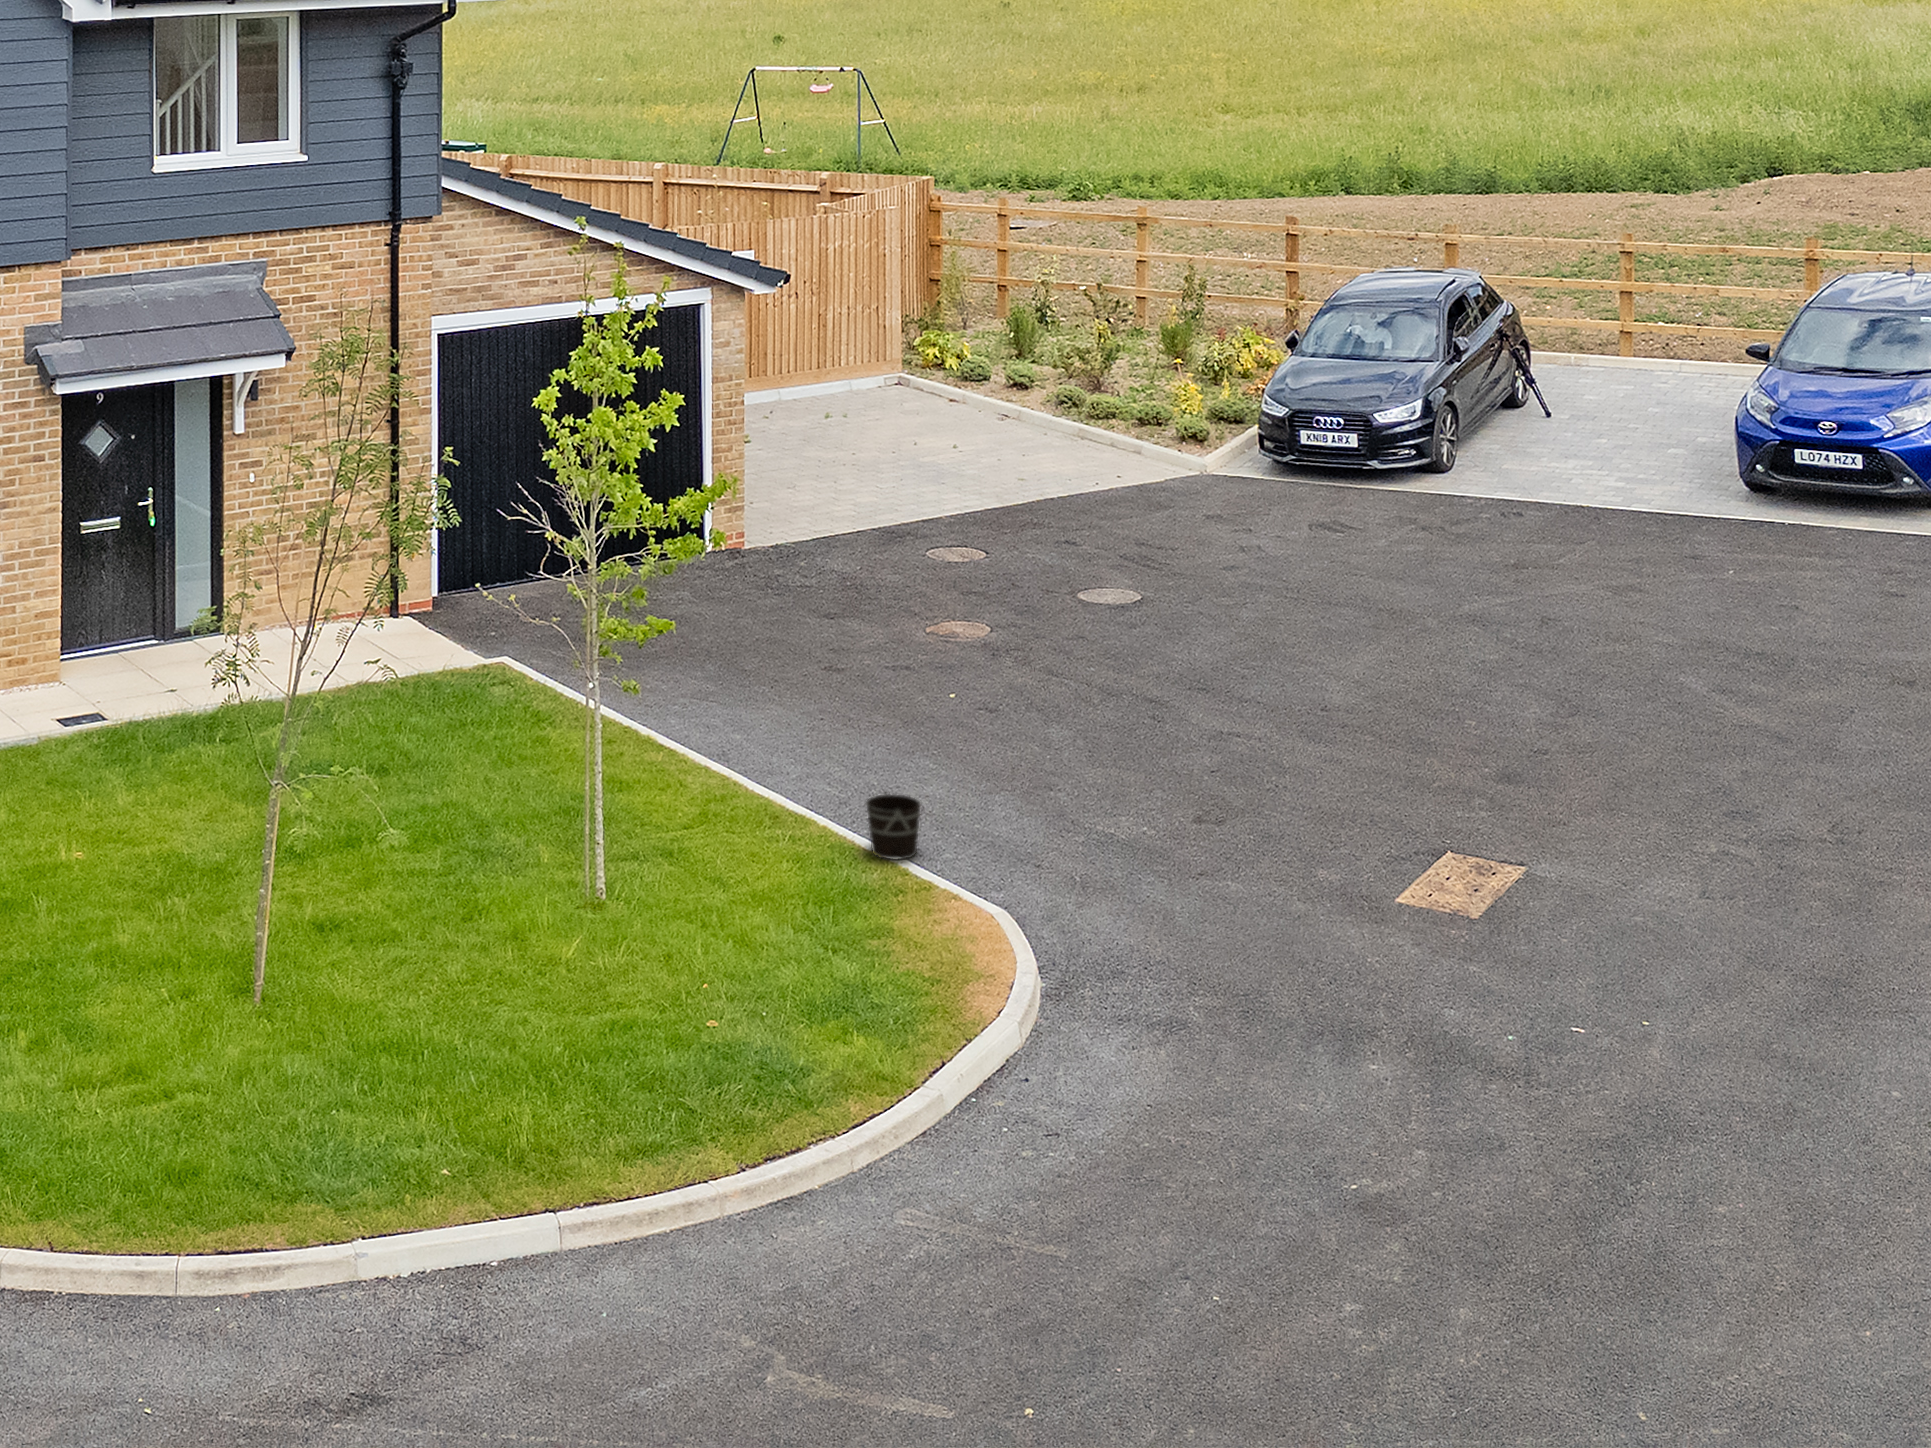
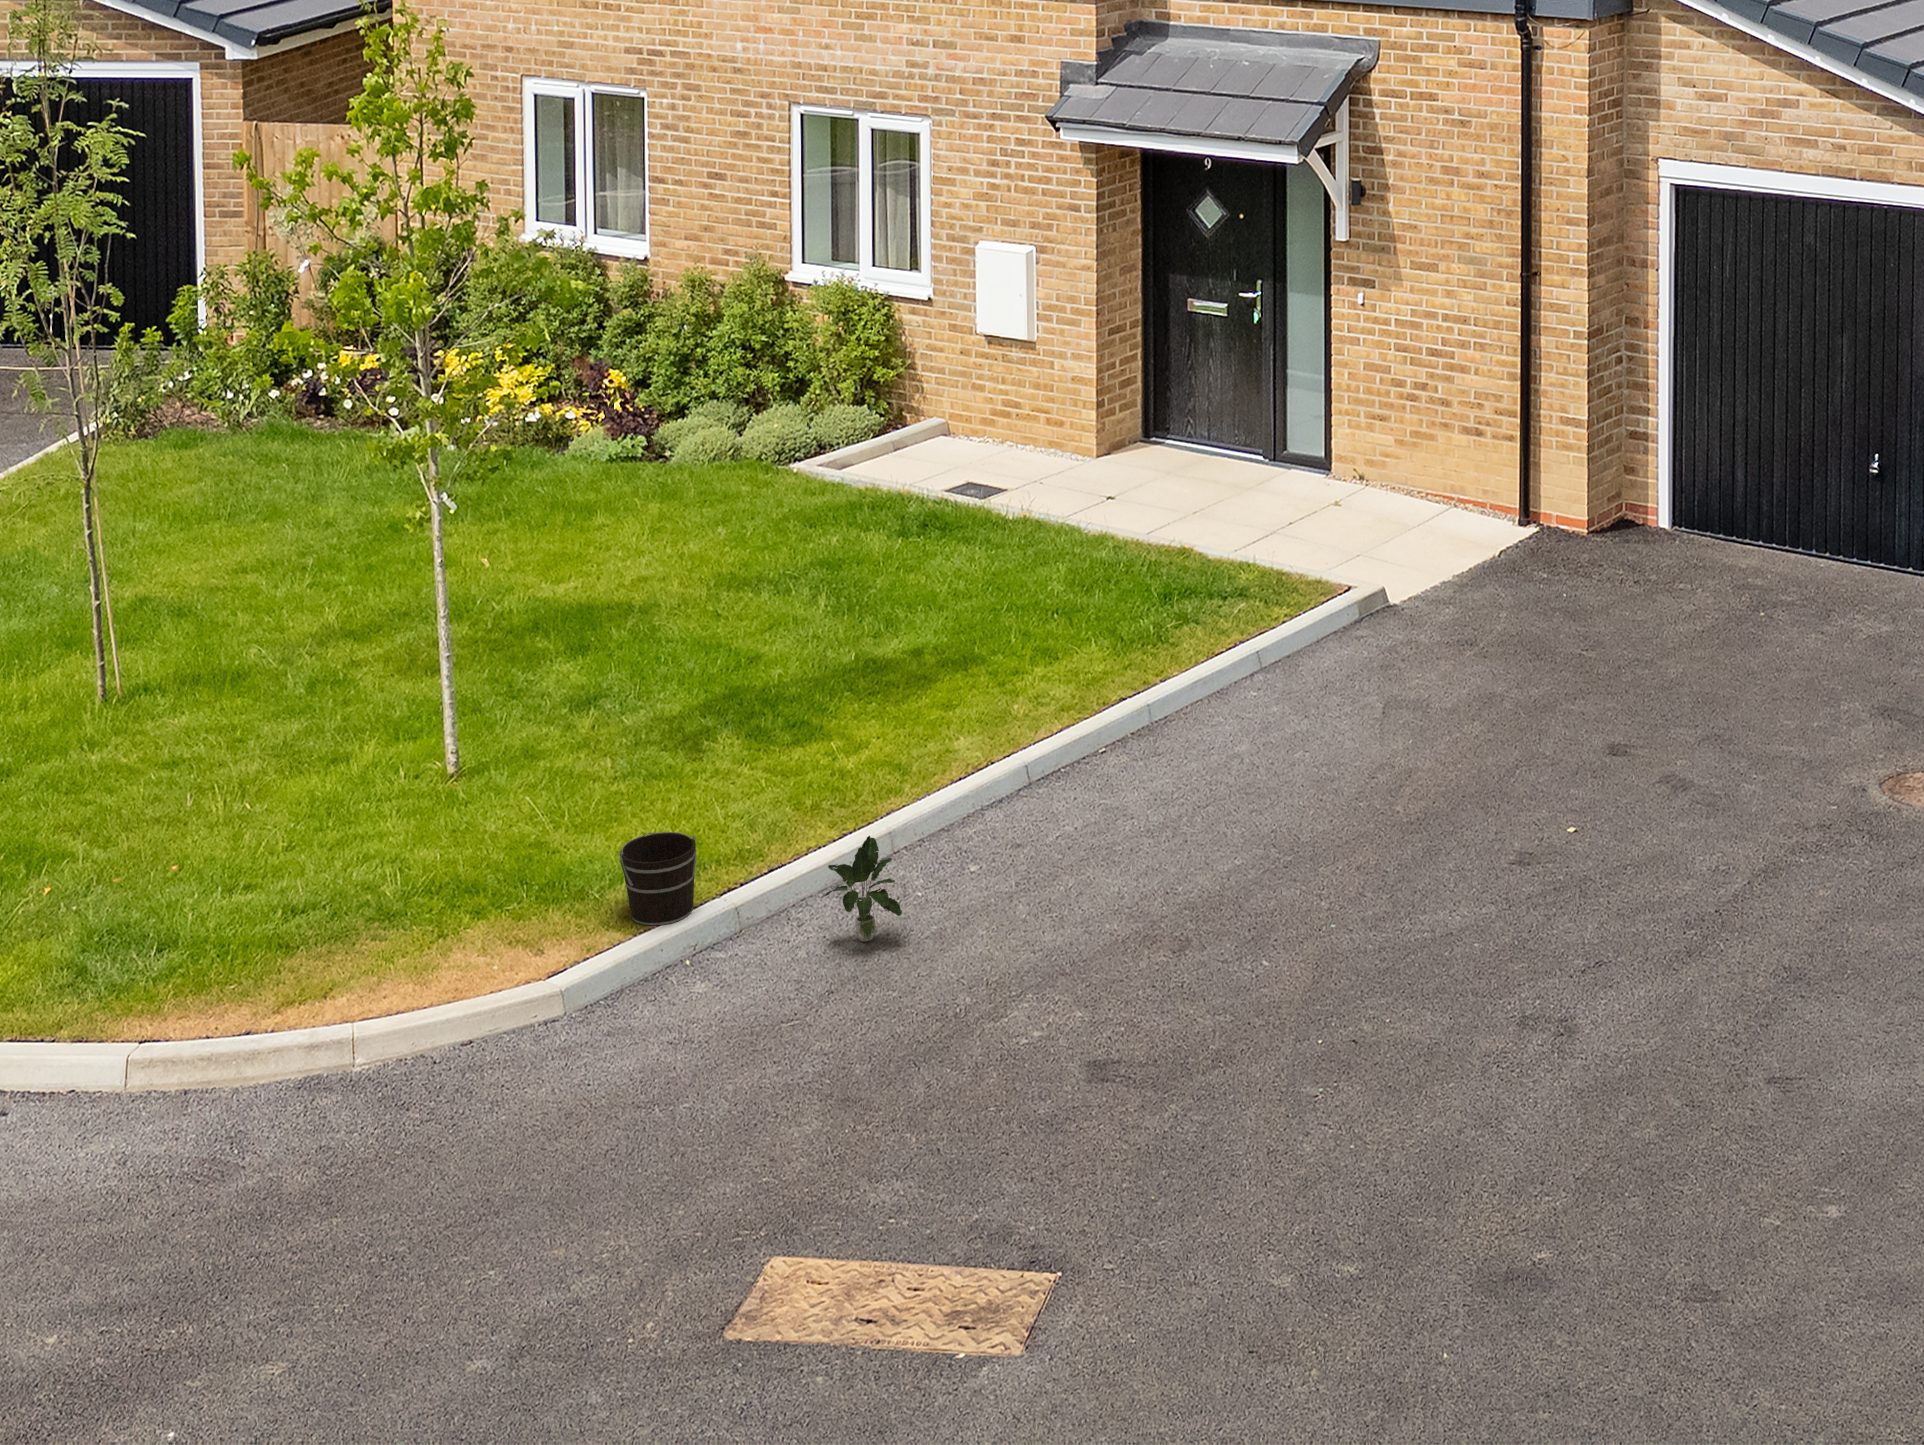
potted plant: none [969,734,1016,809] -> present [823,836,902,941]

